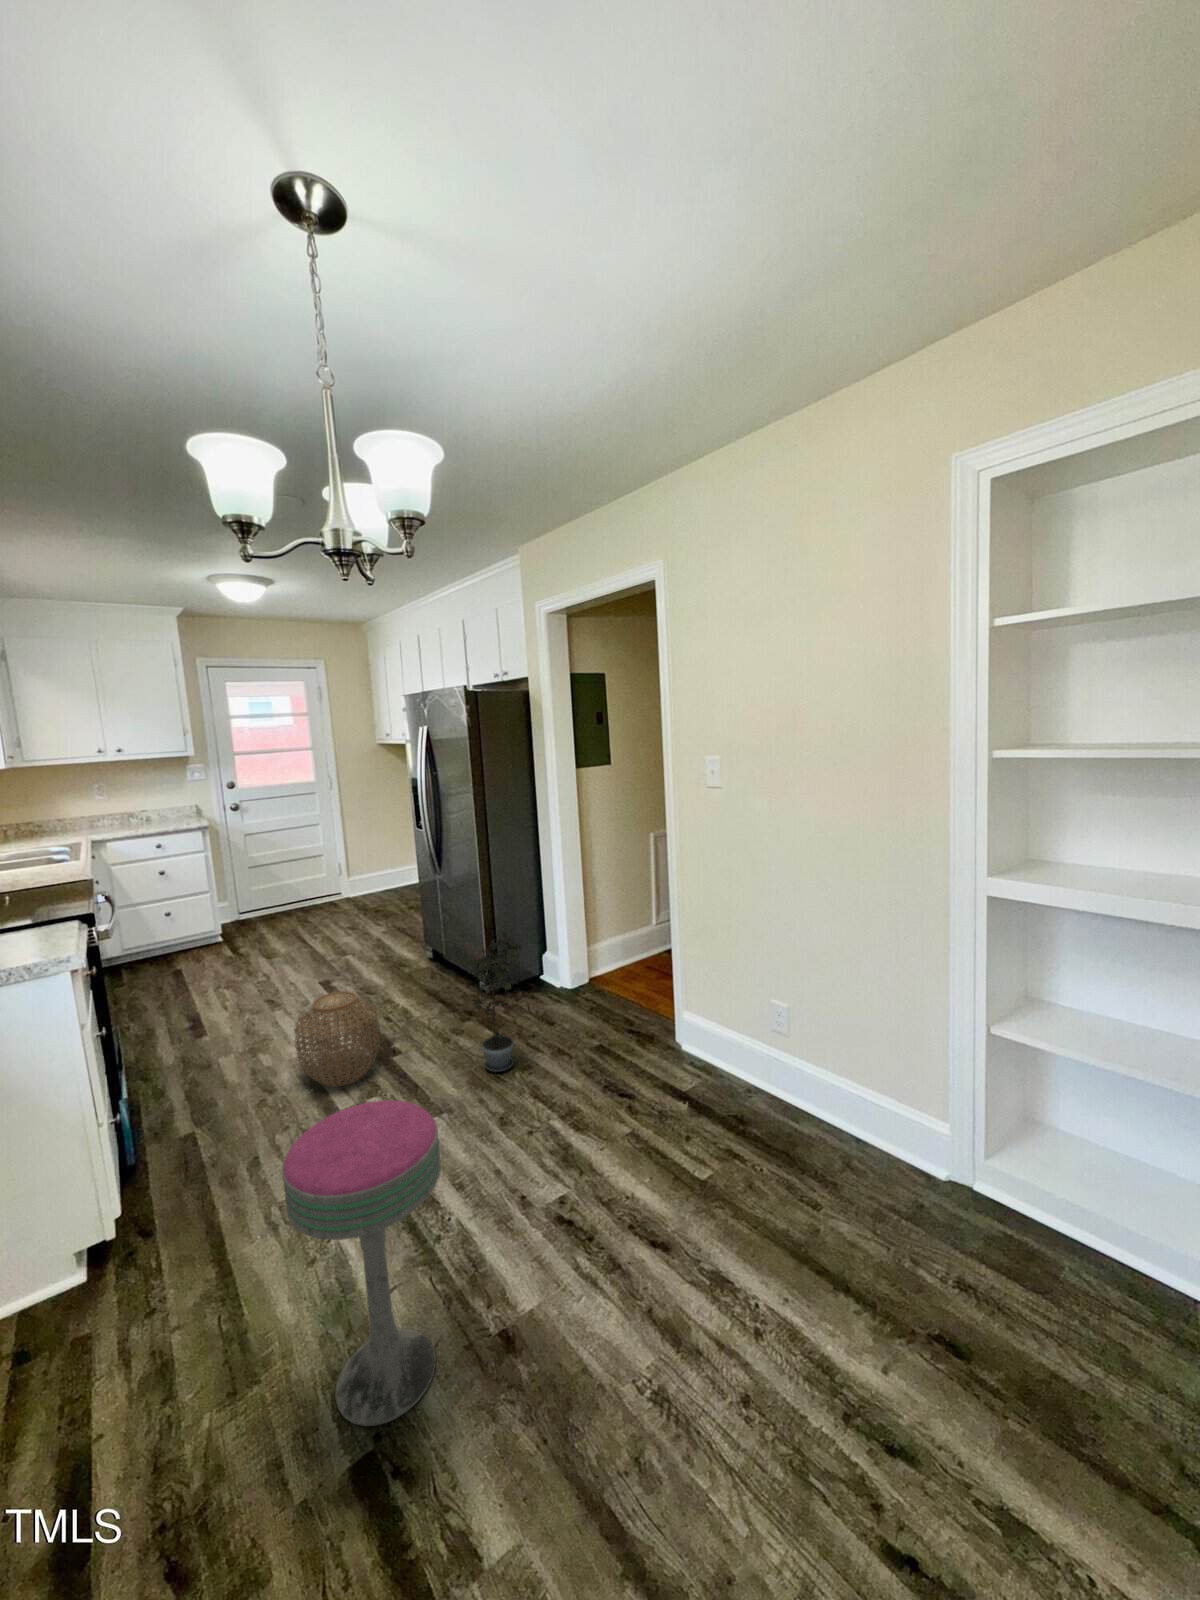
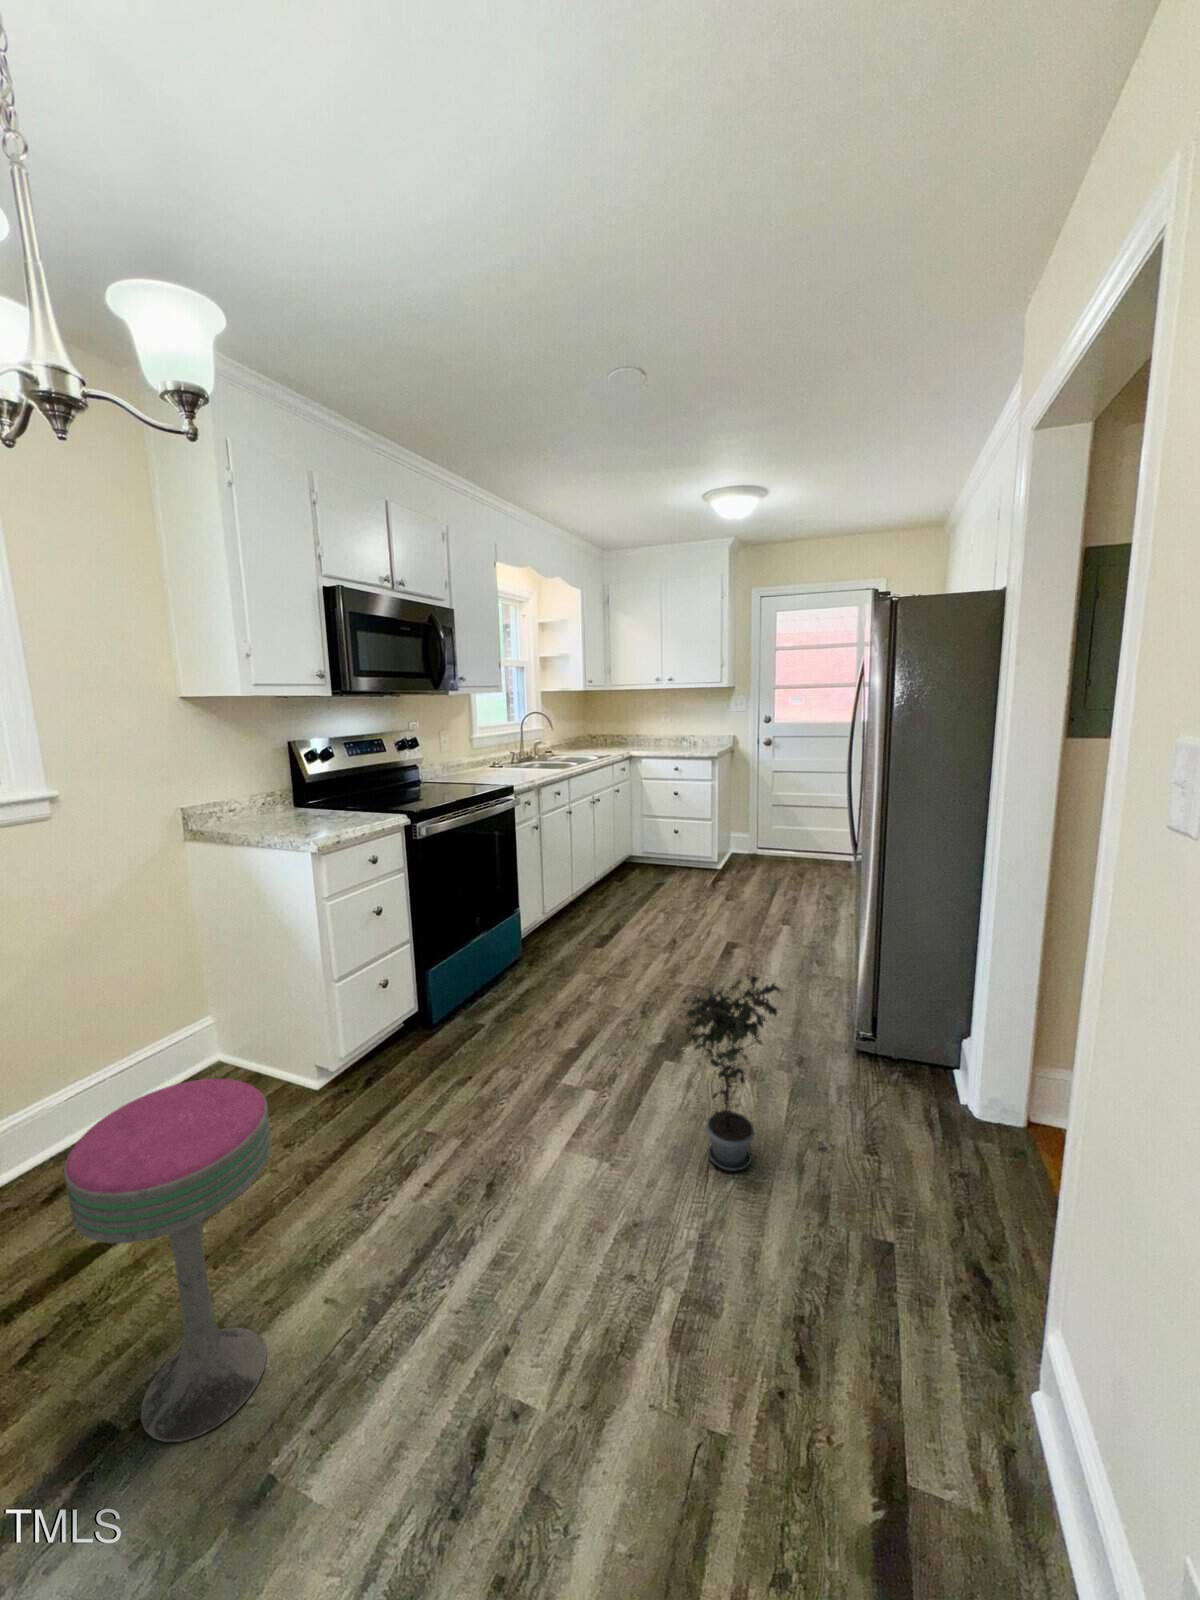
woven basket: present [294,991,380,1087] -> none [565,957,653,1065]

